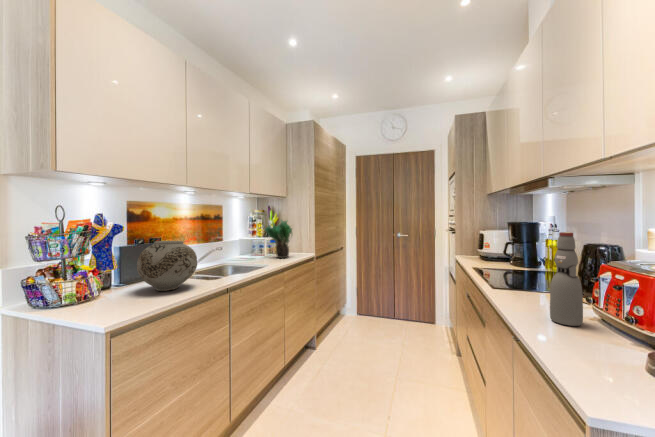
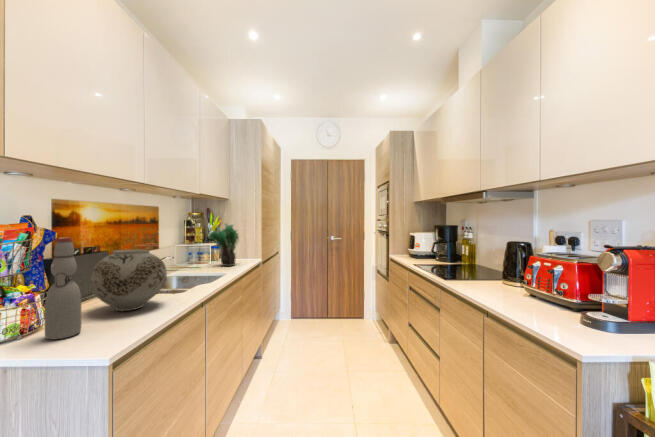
bottle: present [550,232,583,326] -> present [45,238,82,339]

